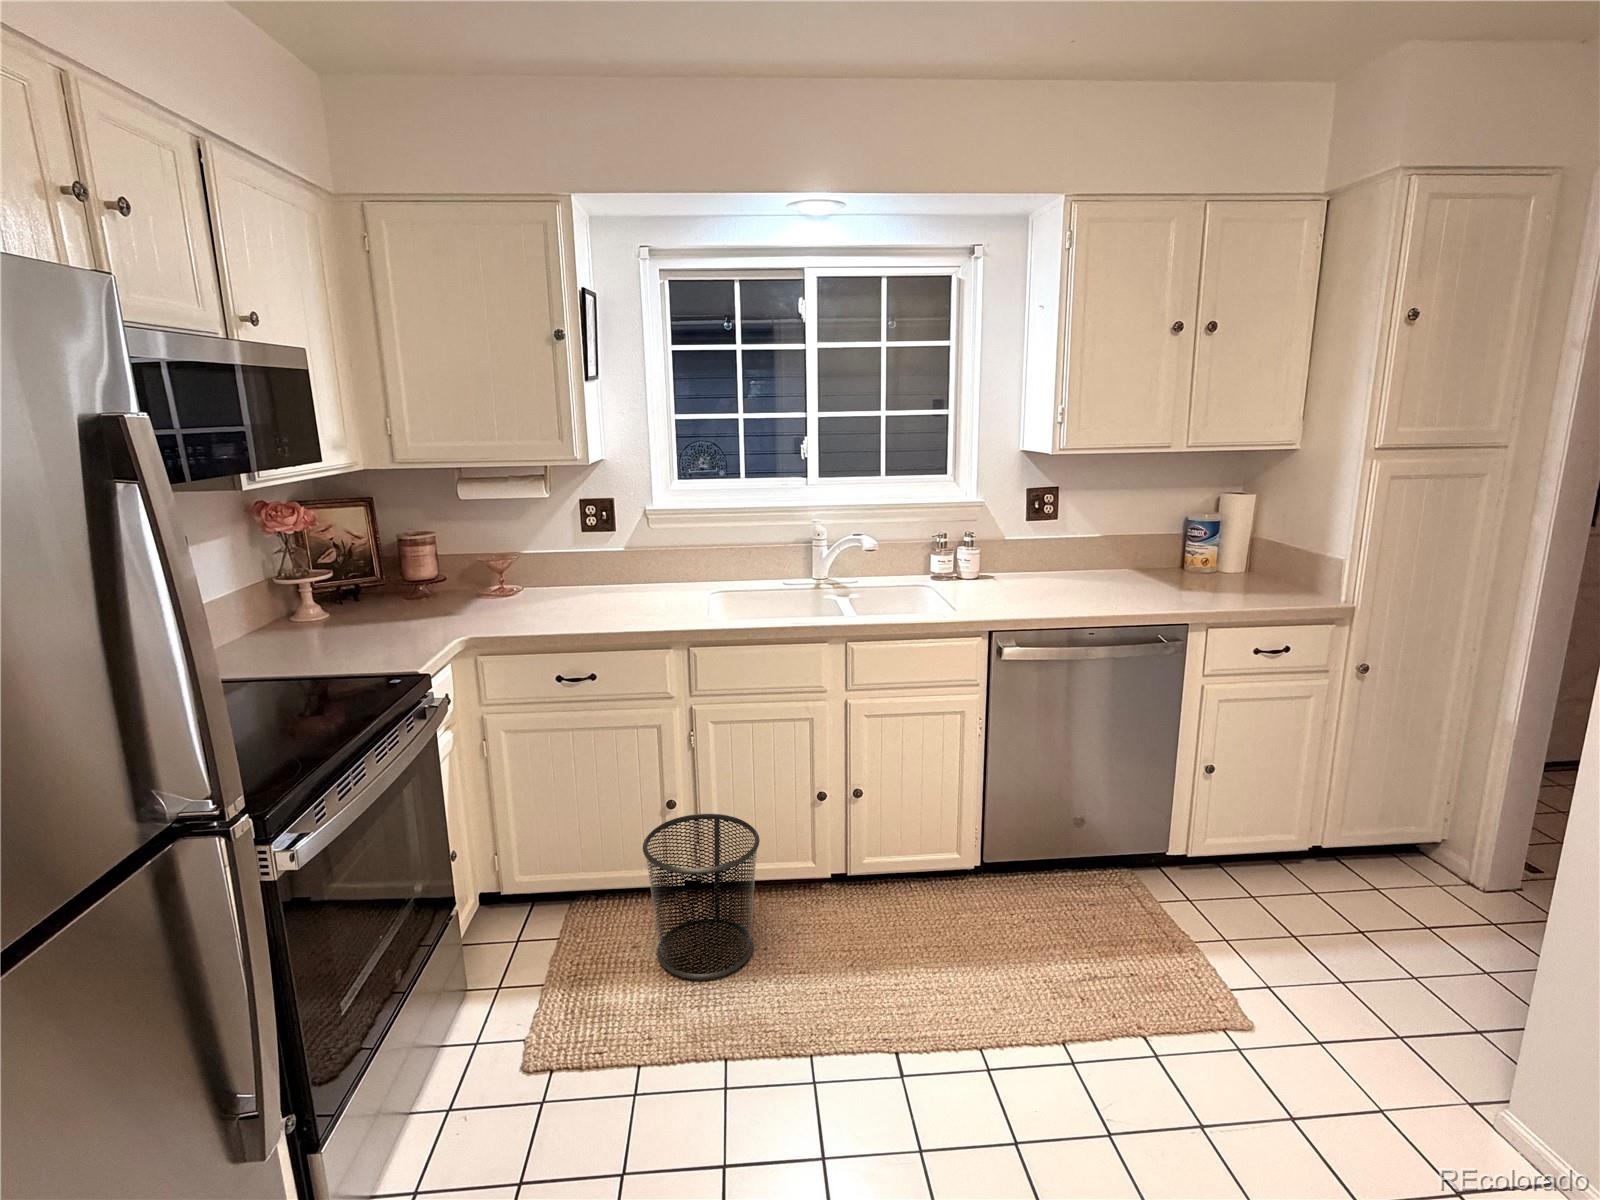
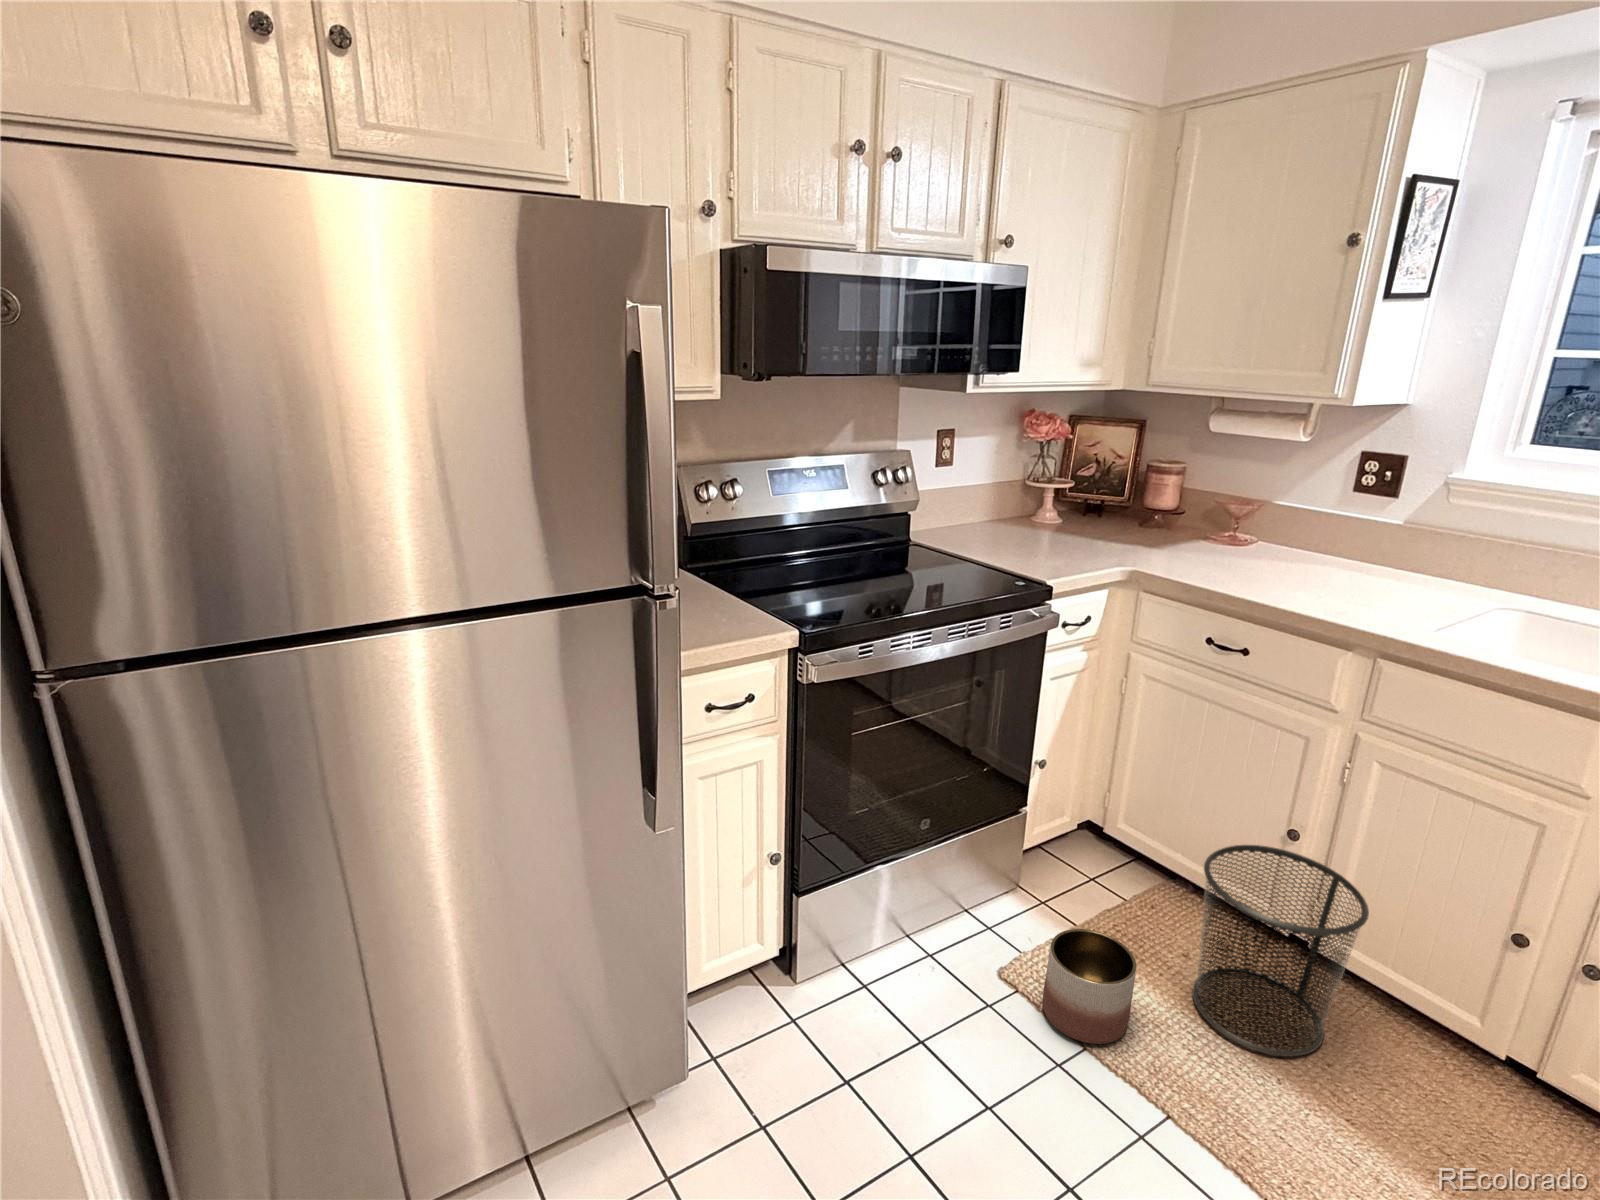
planter: none [573,962,655,1070] -> present [1042,929,1137,1044]

